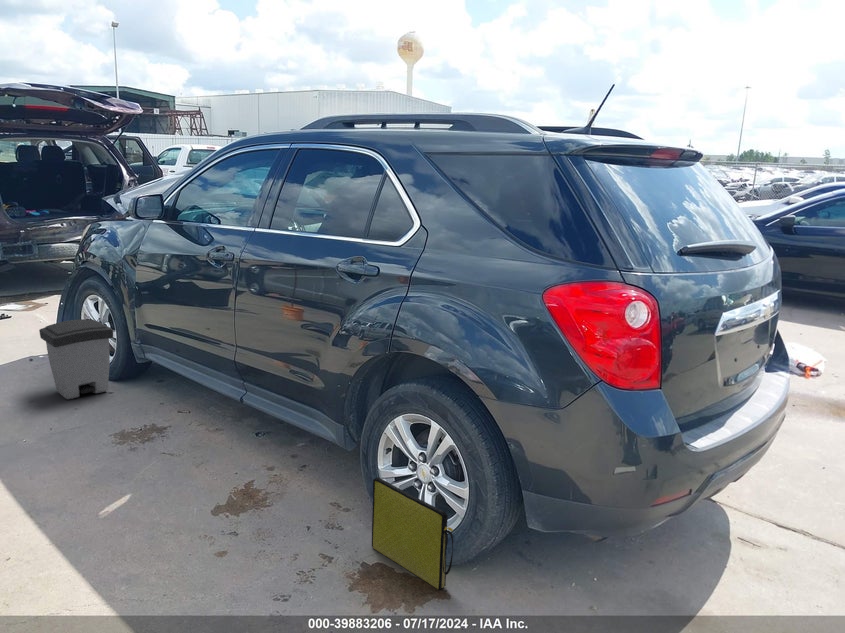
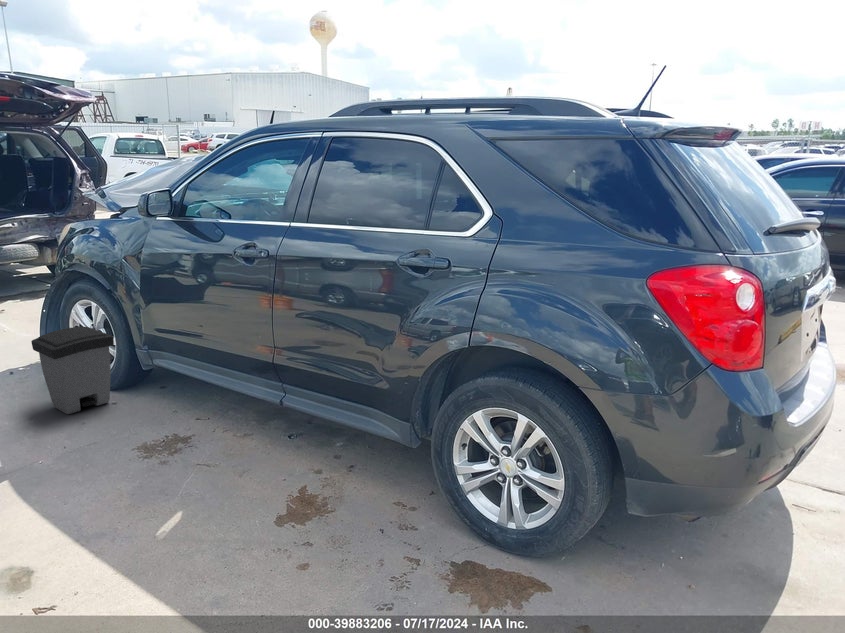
bag: present [372,477,453,590] -> none [453,474,551,582]

